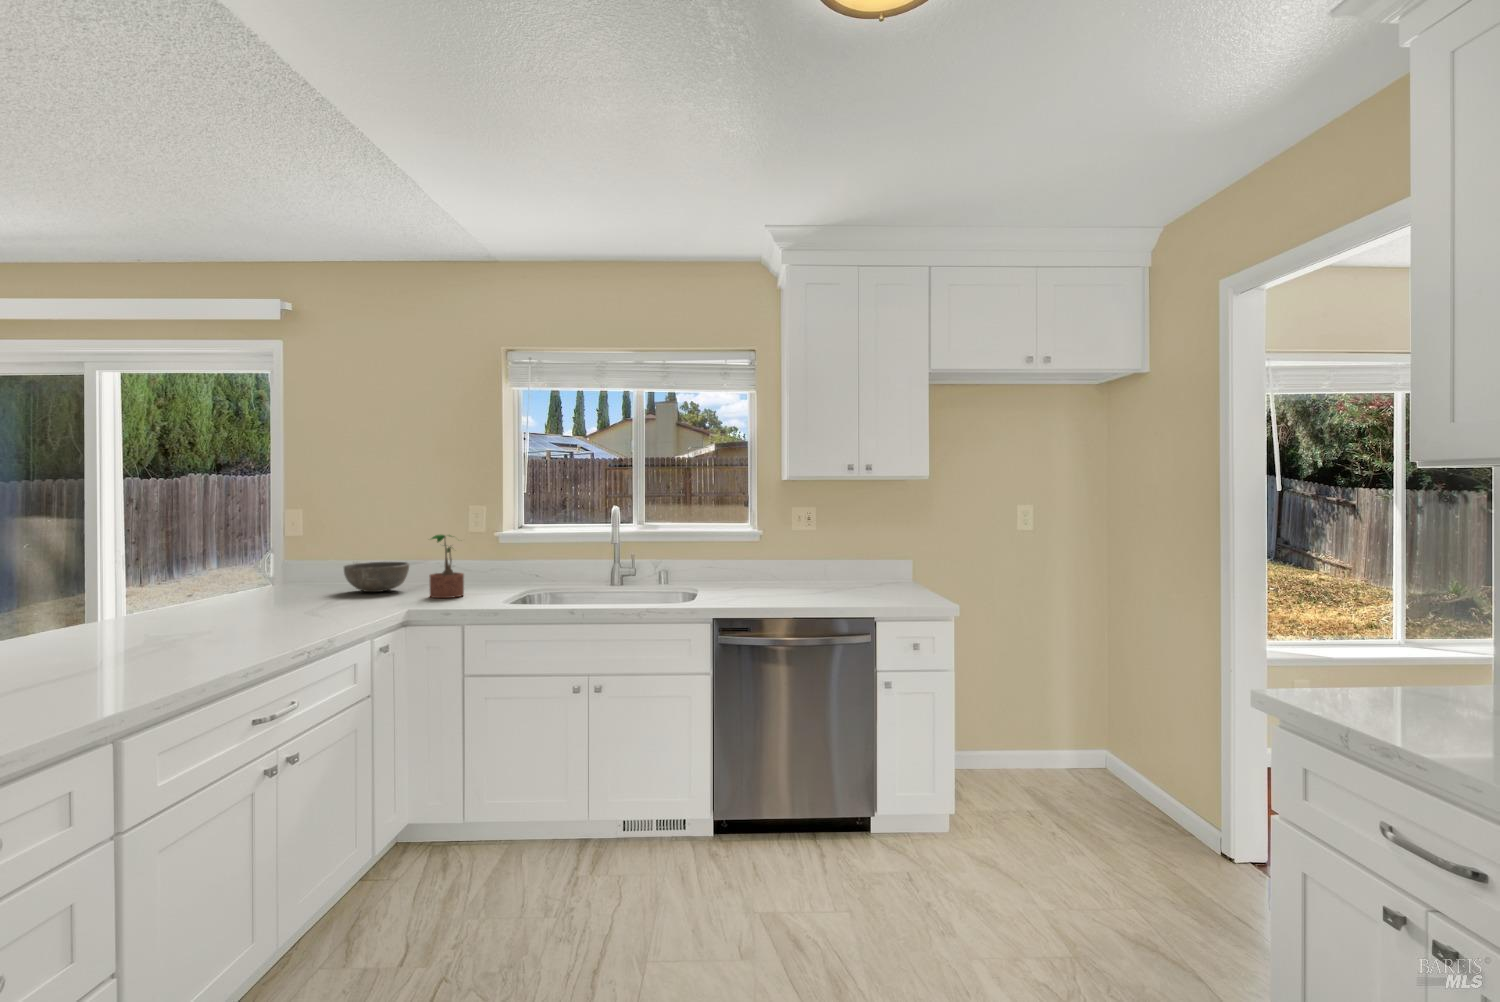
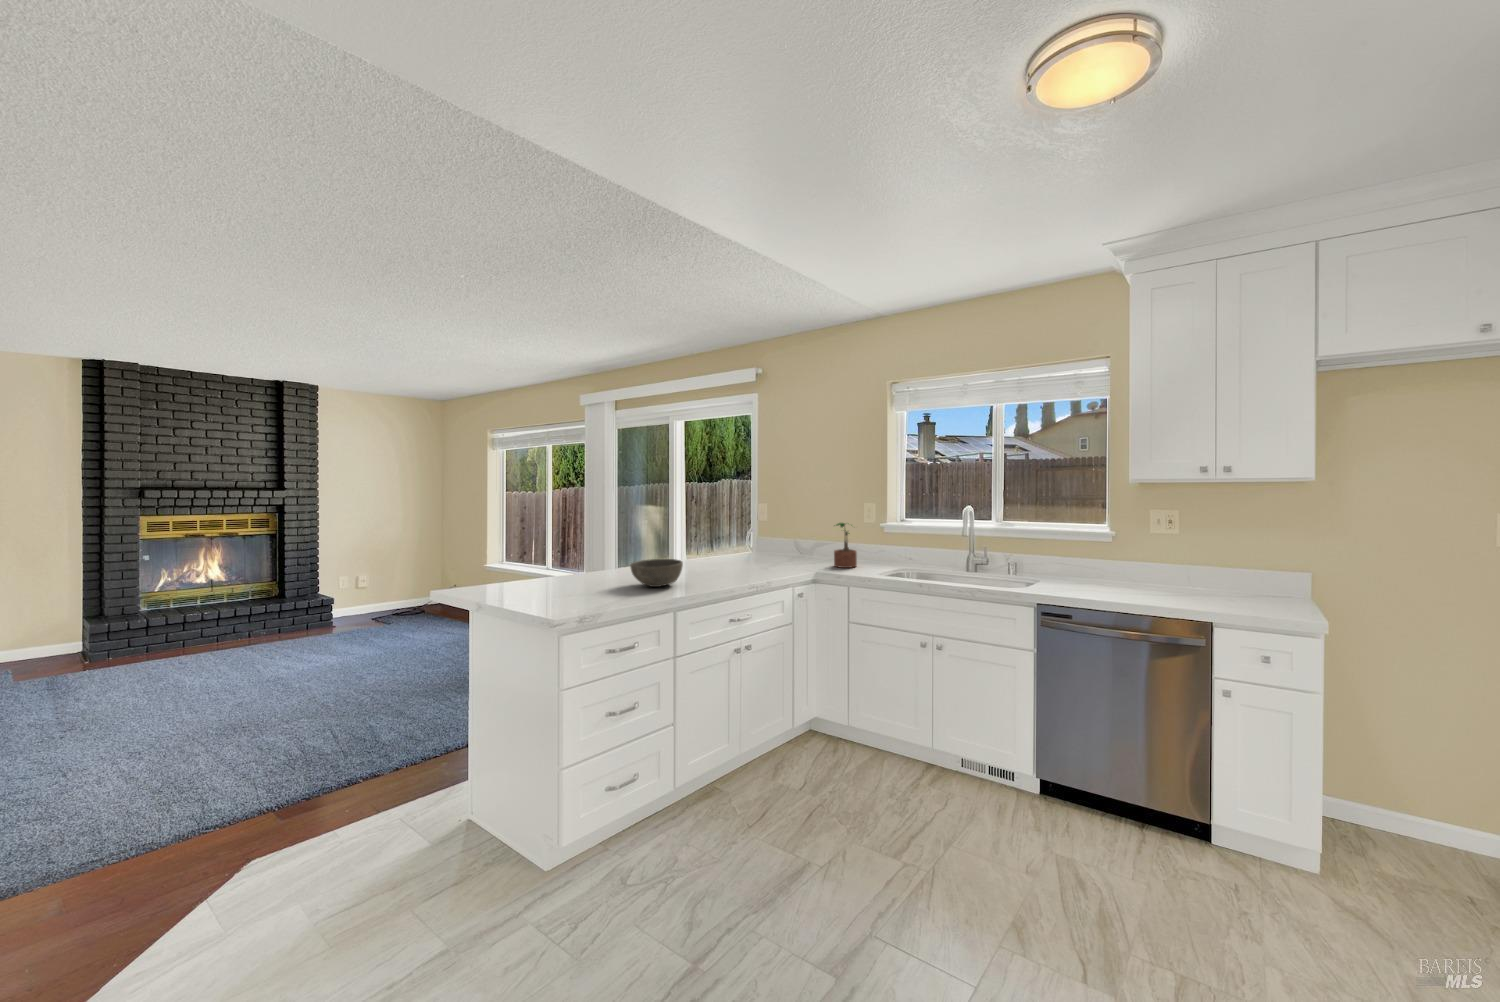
bowl: present [344,562,409,592] -> present [630,559,683,587]

